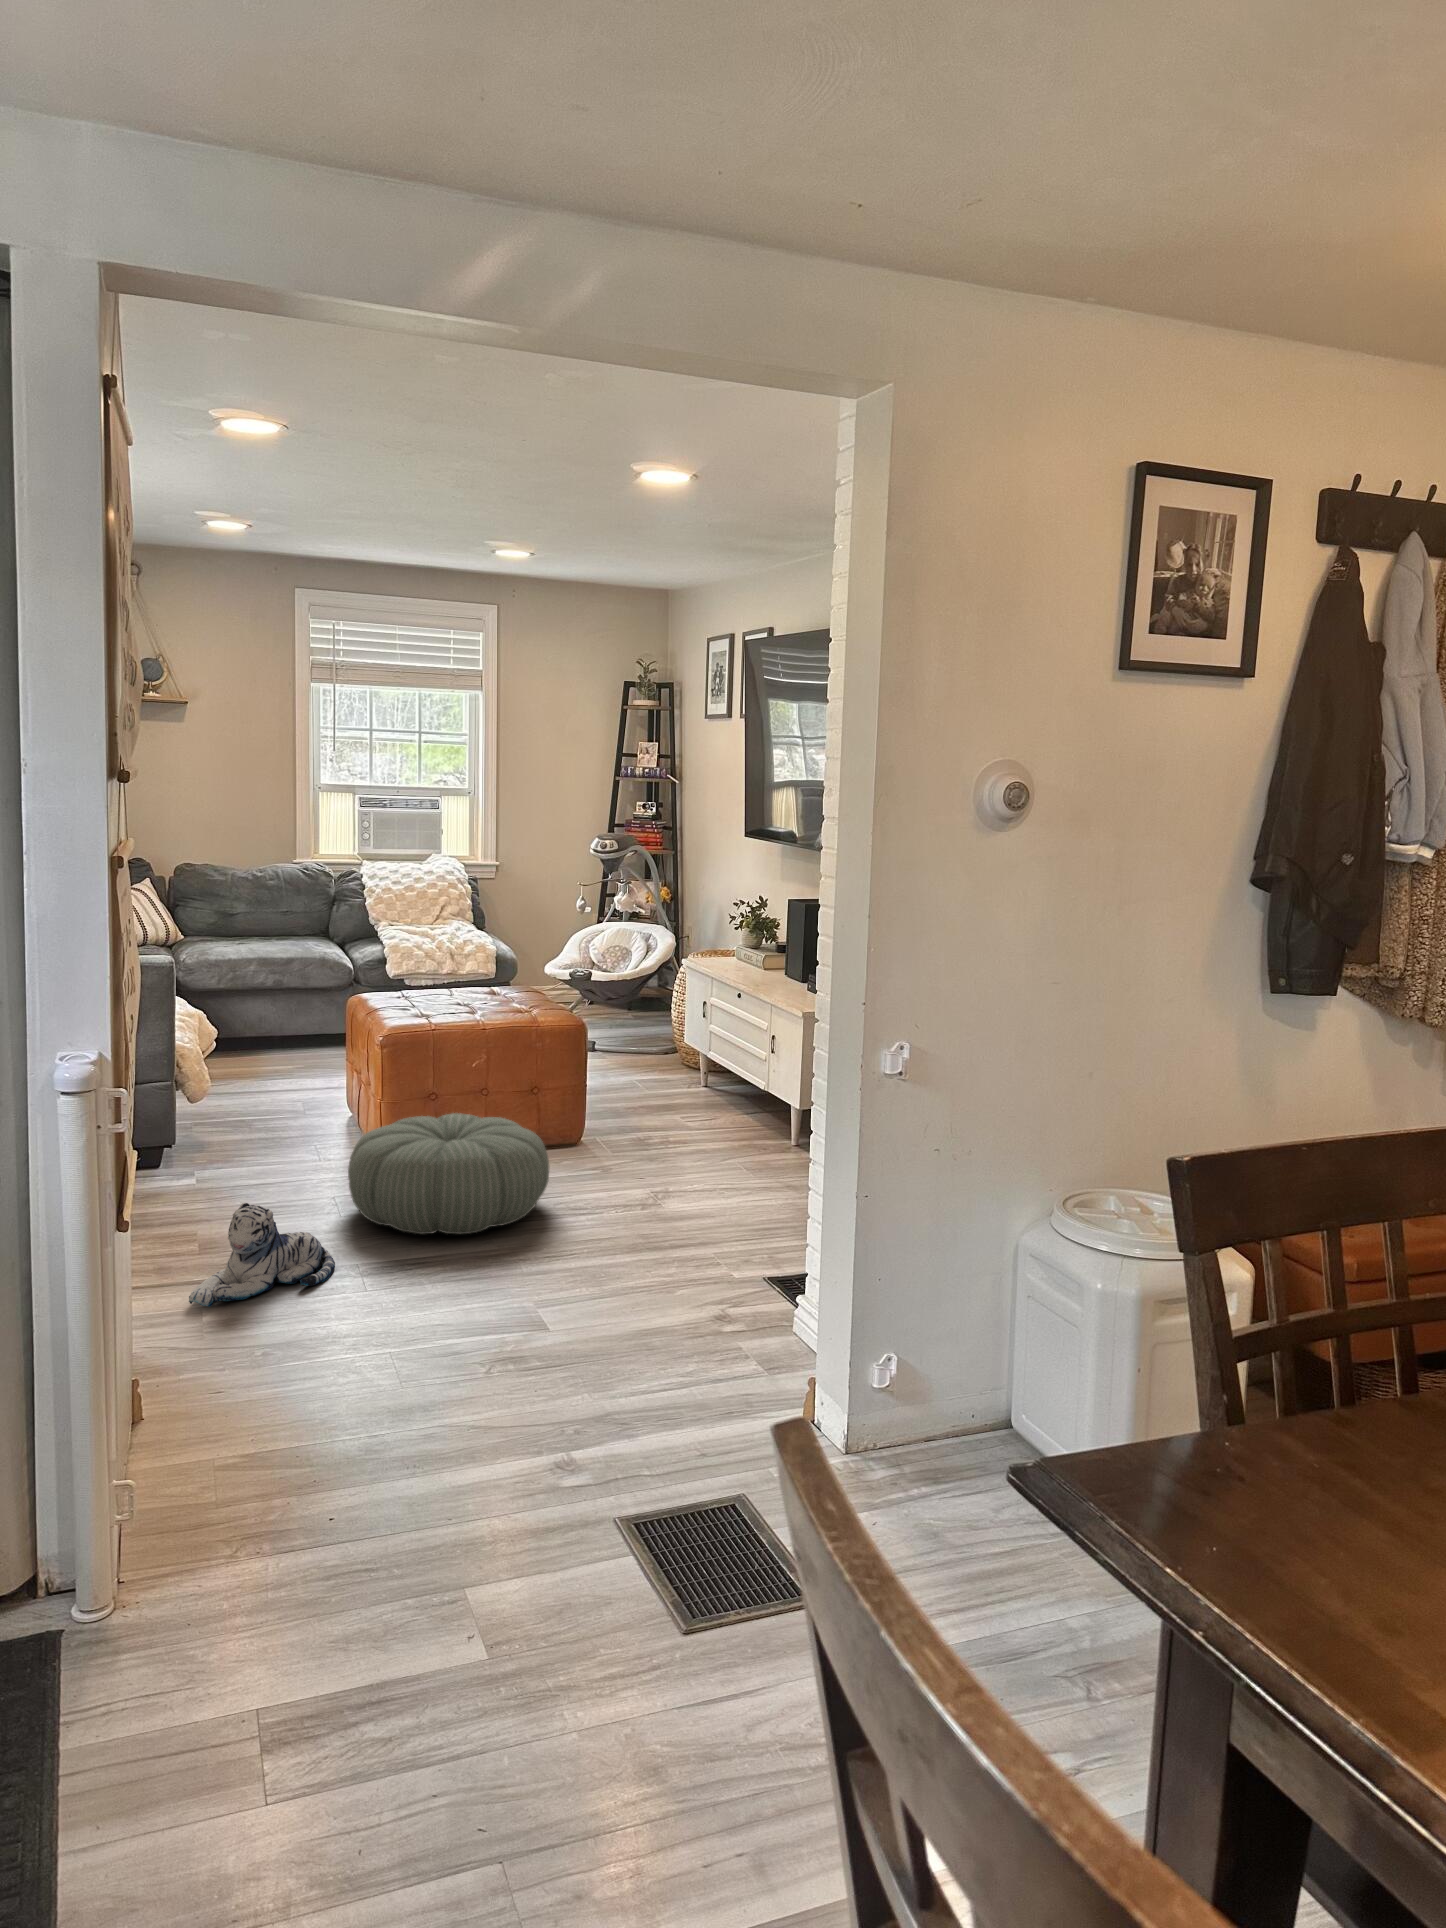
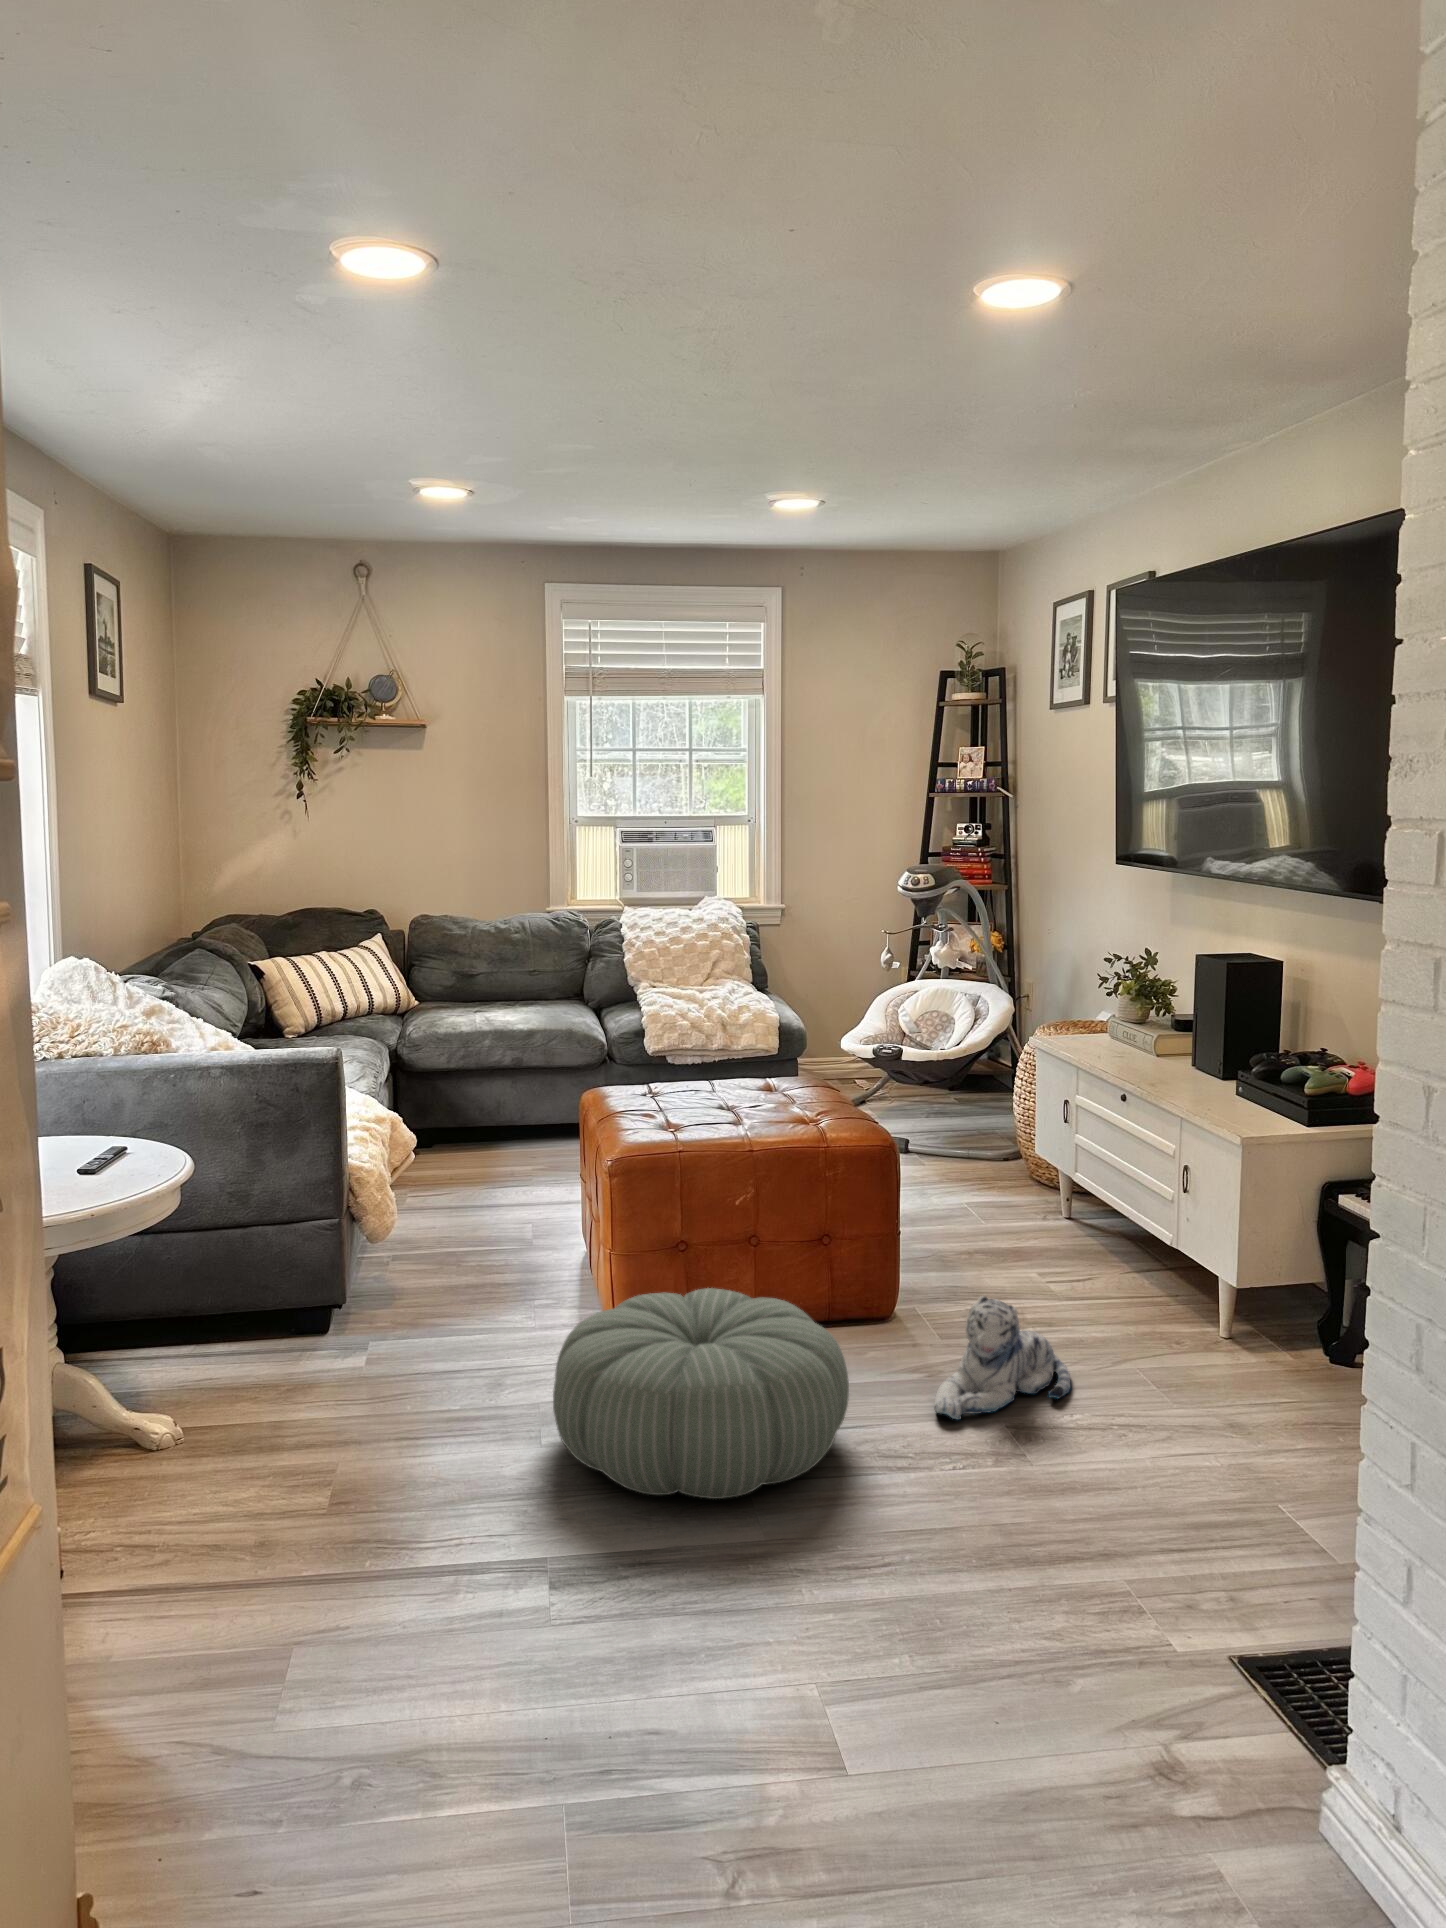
plush toy: present [189,1203,335,1307] -> present [934,1296,1071,1420]

